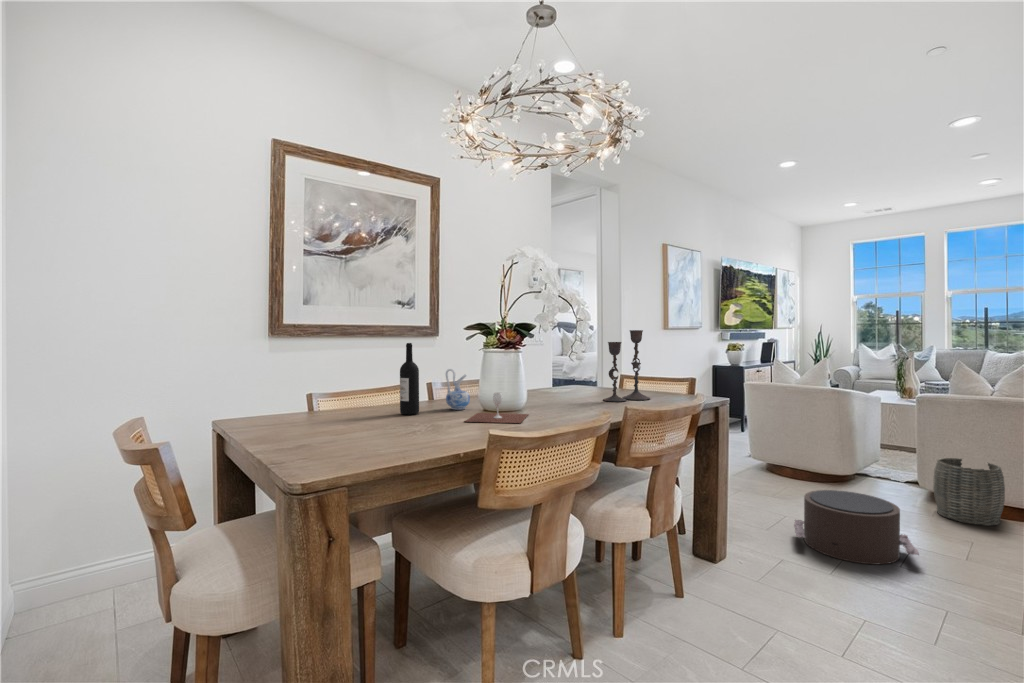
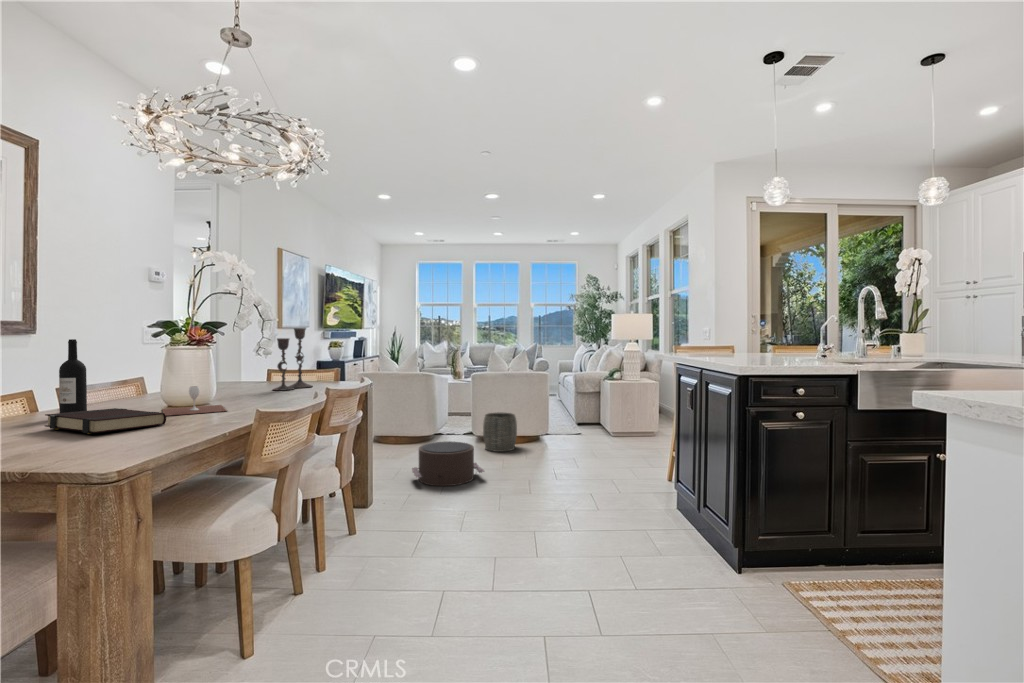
ceramic pitcher: present [446,369,470,410] -> none [113,367,144,409]
book: none [371,410,448,435] -> present [45,408,166,434]

